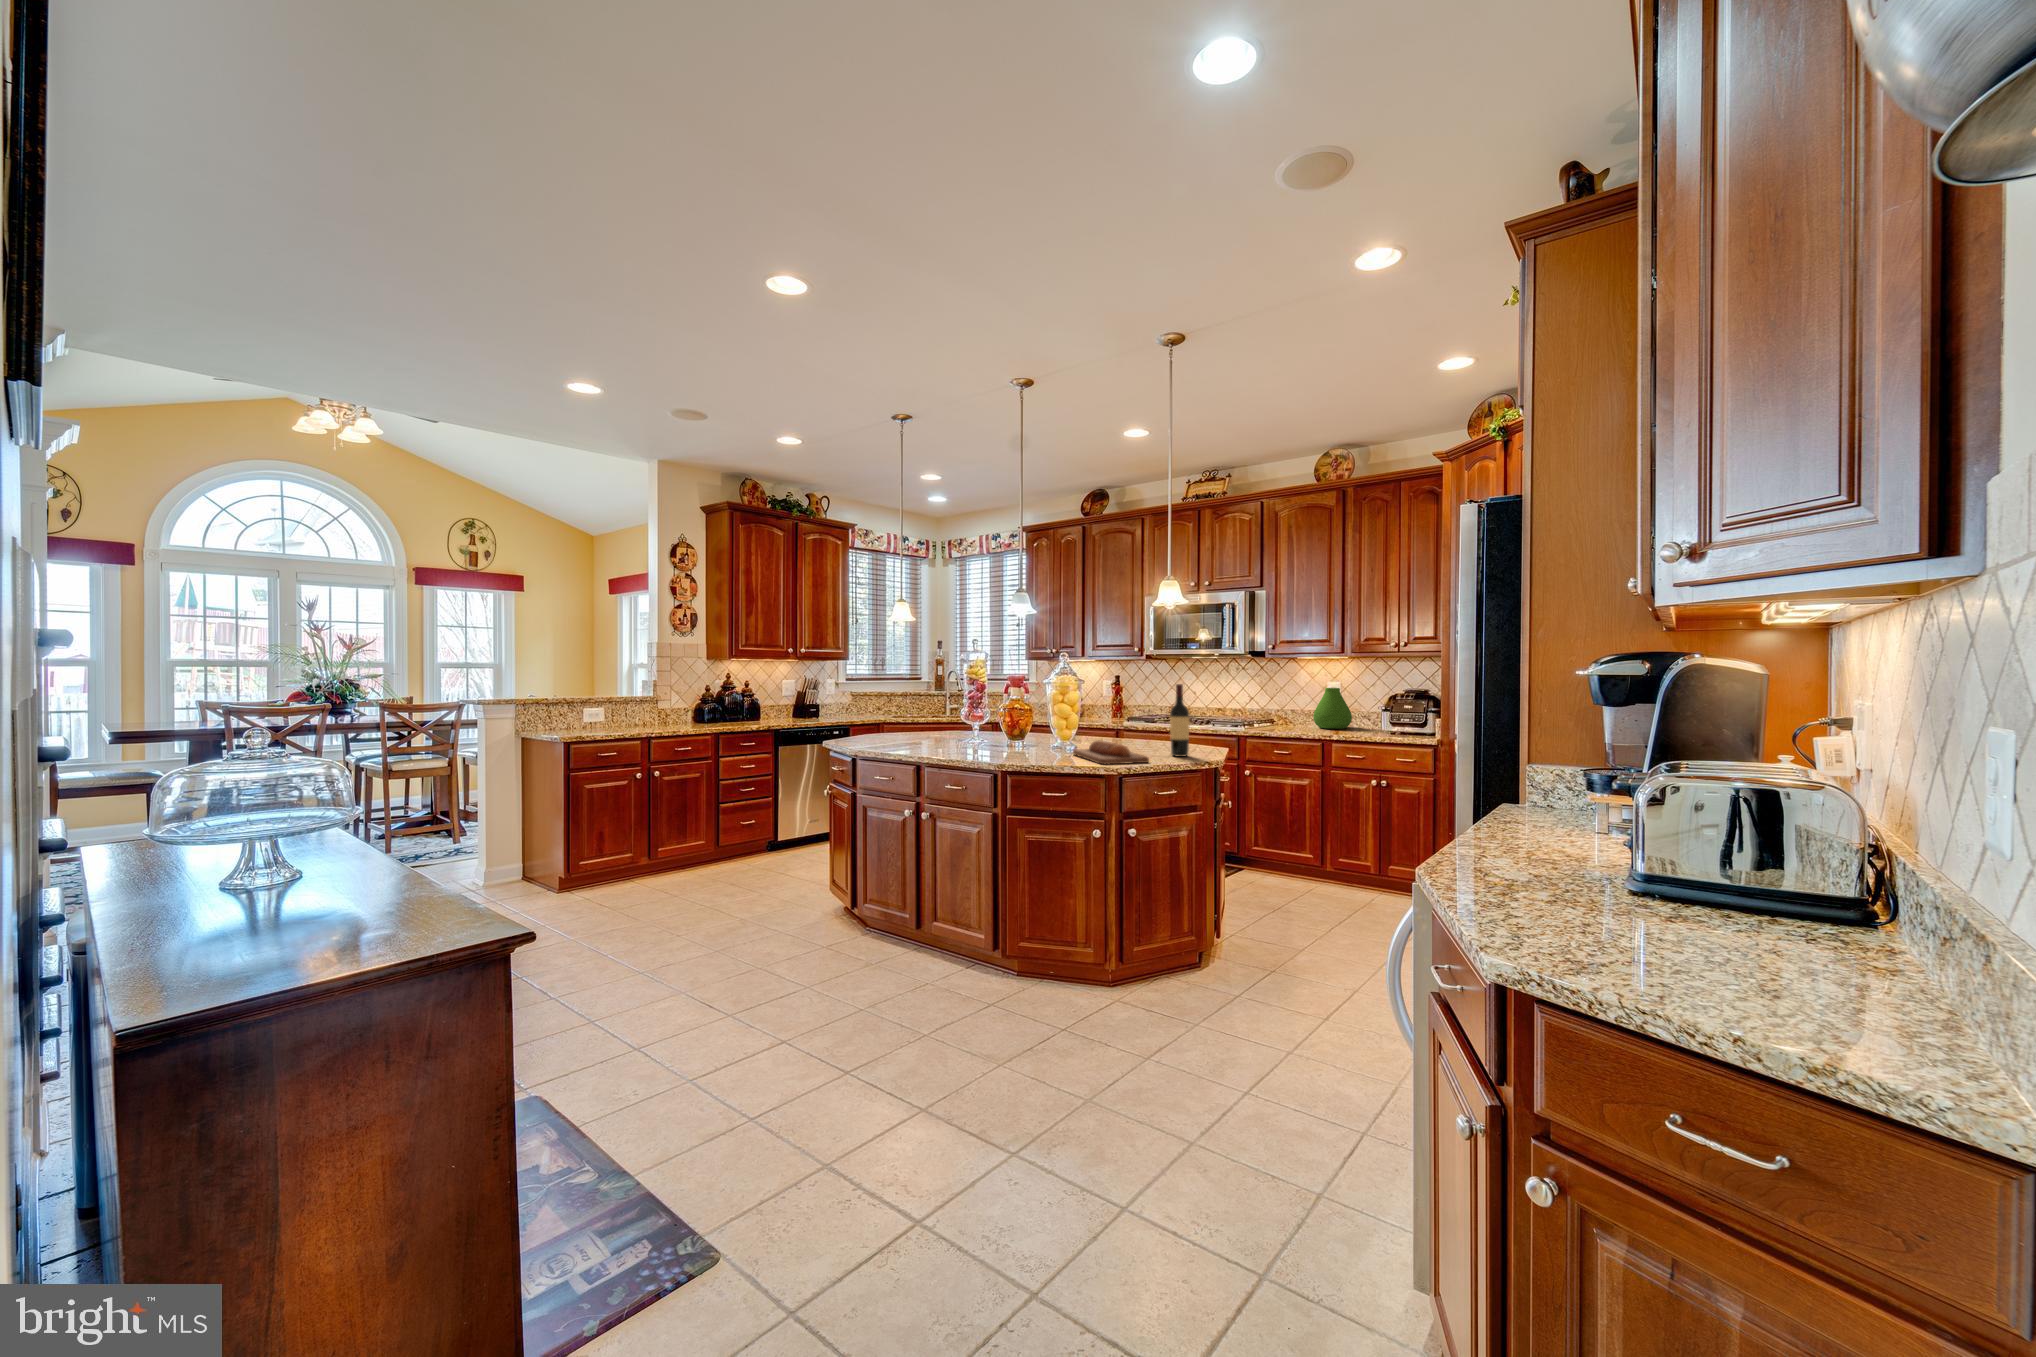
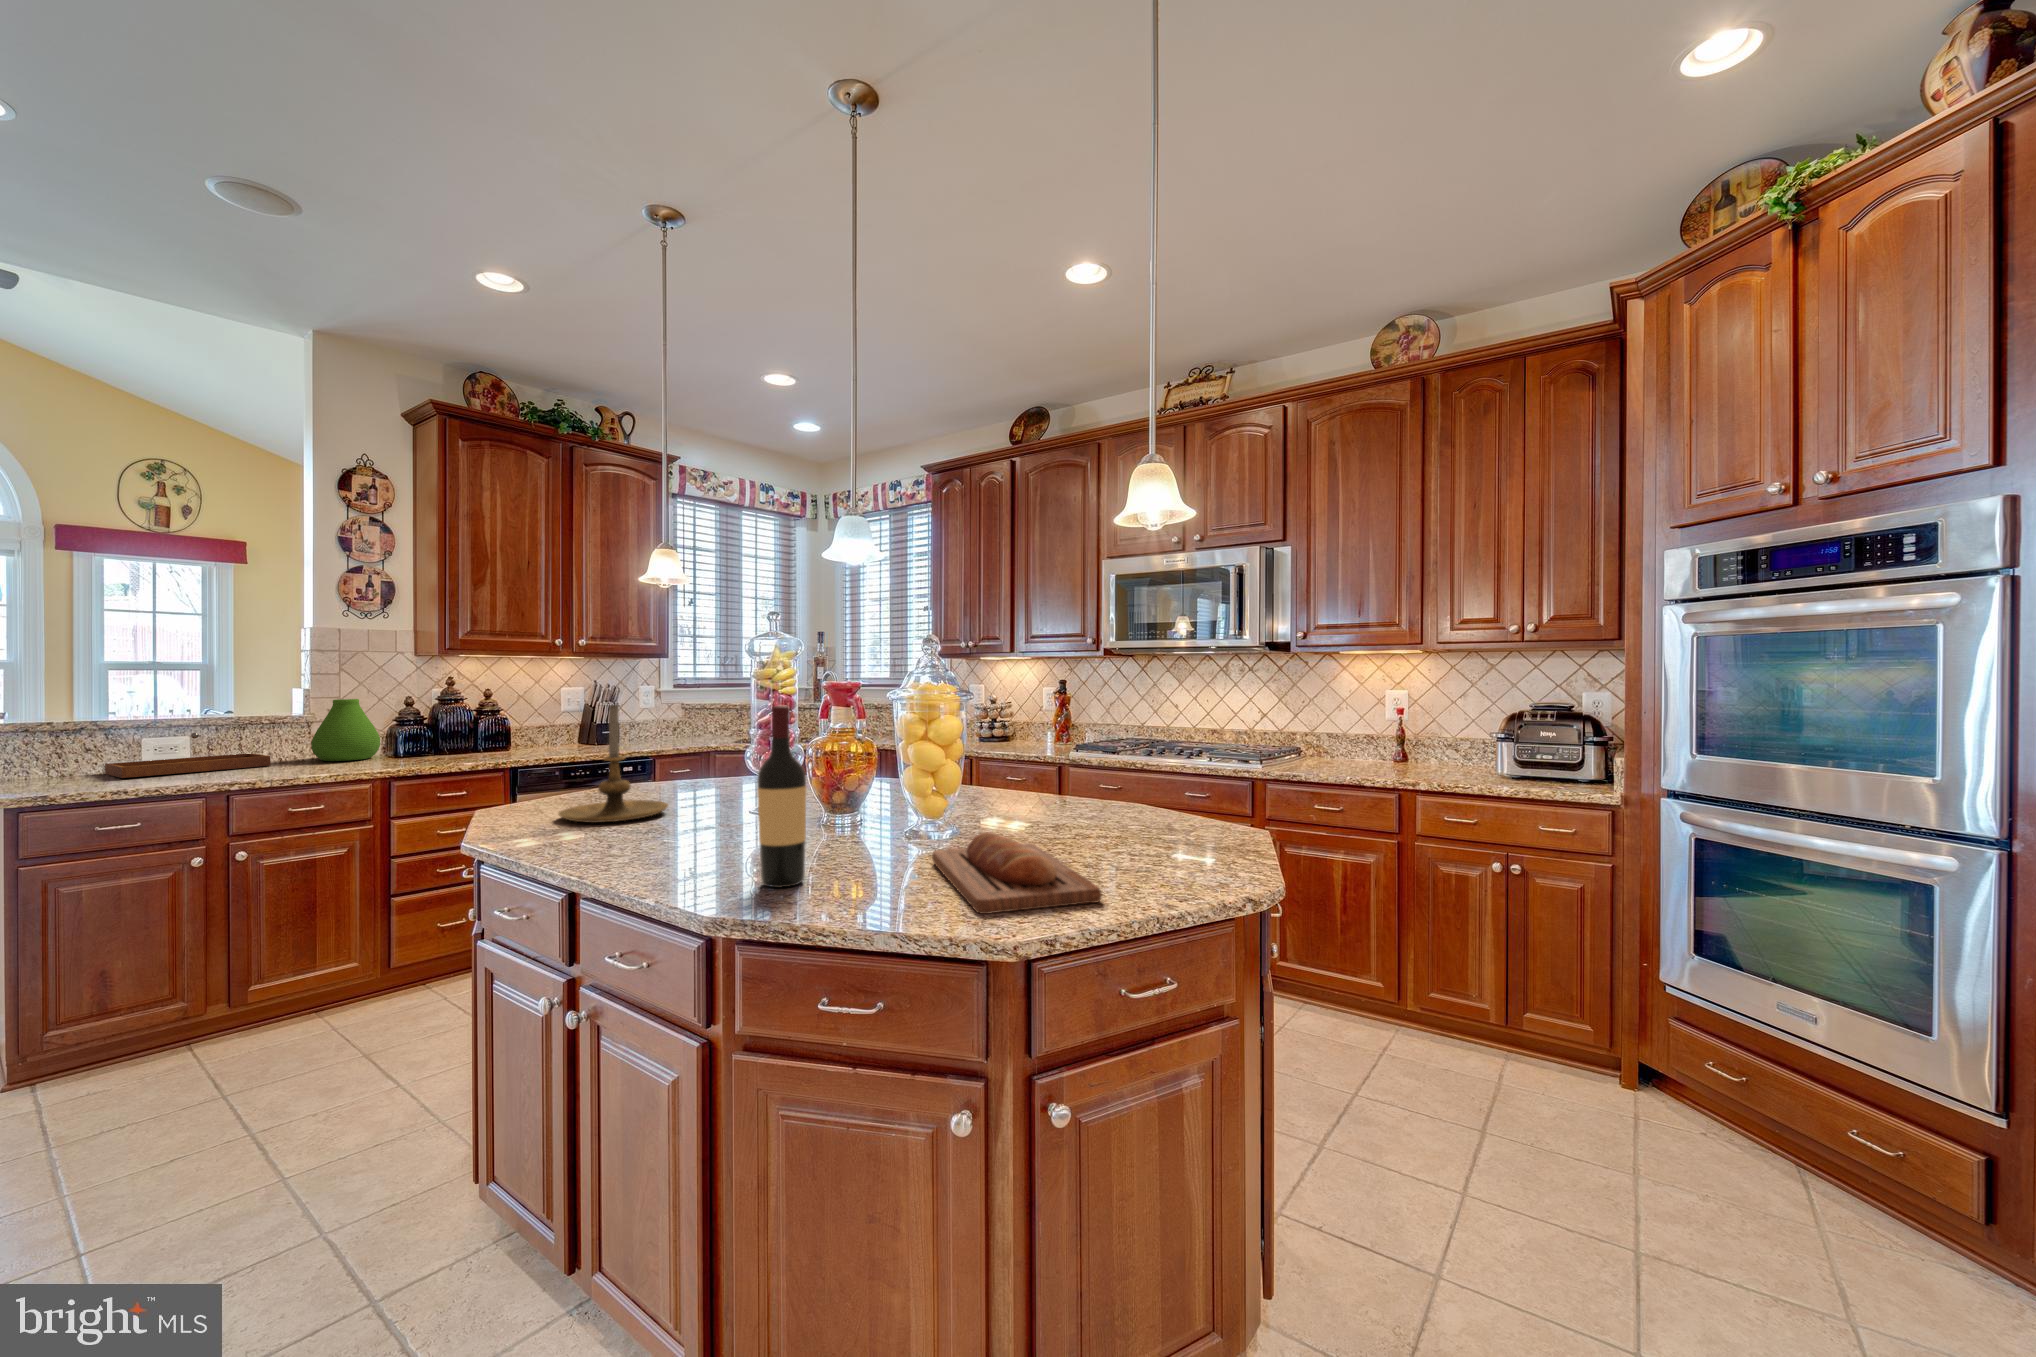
wine bottle: present [1170,684,1190,757] -> present [757,706,807,887]
candle holder: none [874,686,925,744] -> present [558,705,668,823]
vase: present [1313,688,1352,729] -> present [311,699,380,761]
tray: none [565,705,645,730] -> present [105,733,270,778]

